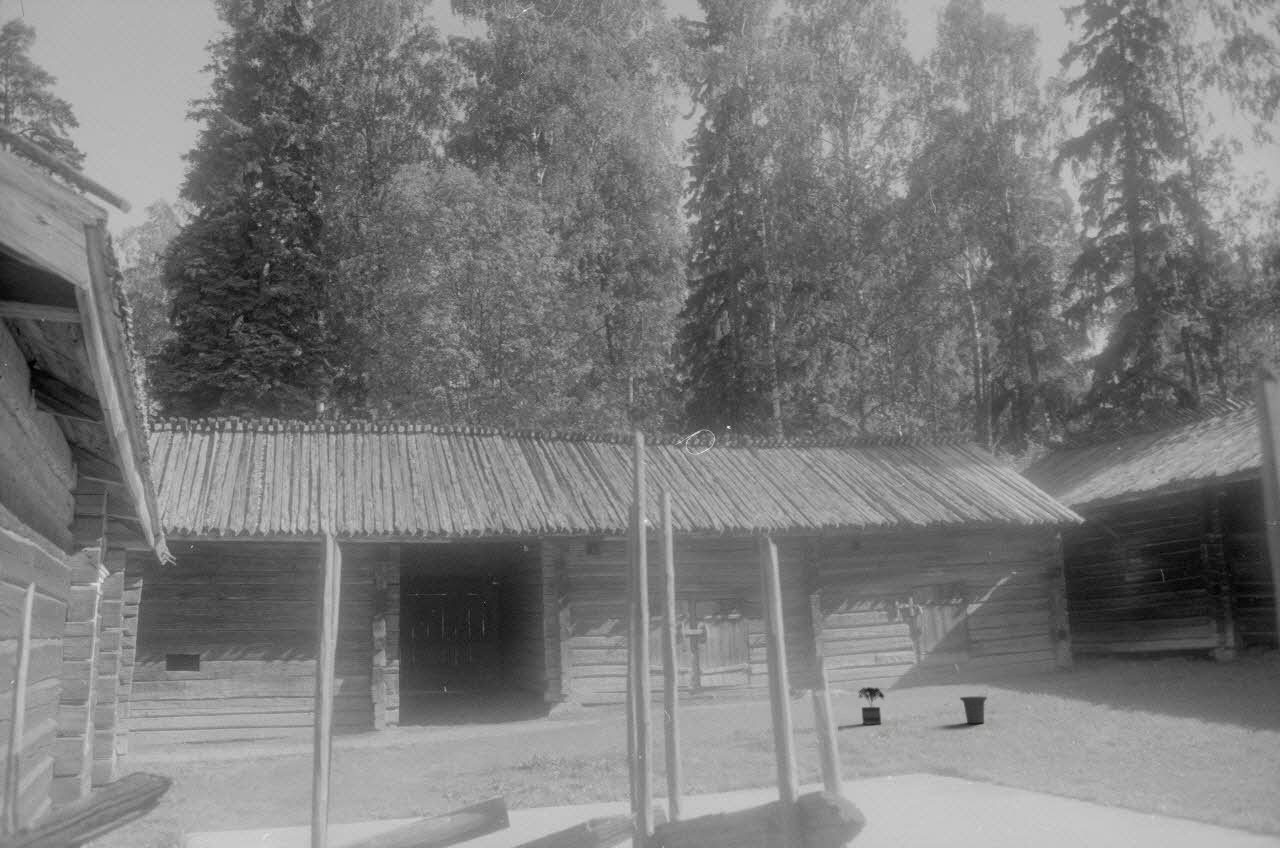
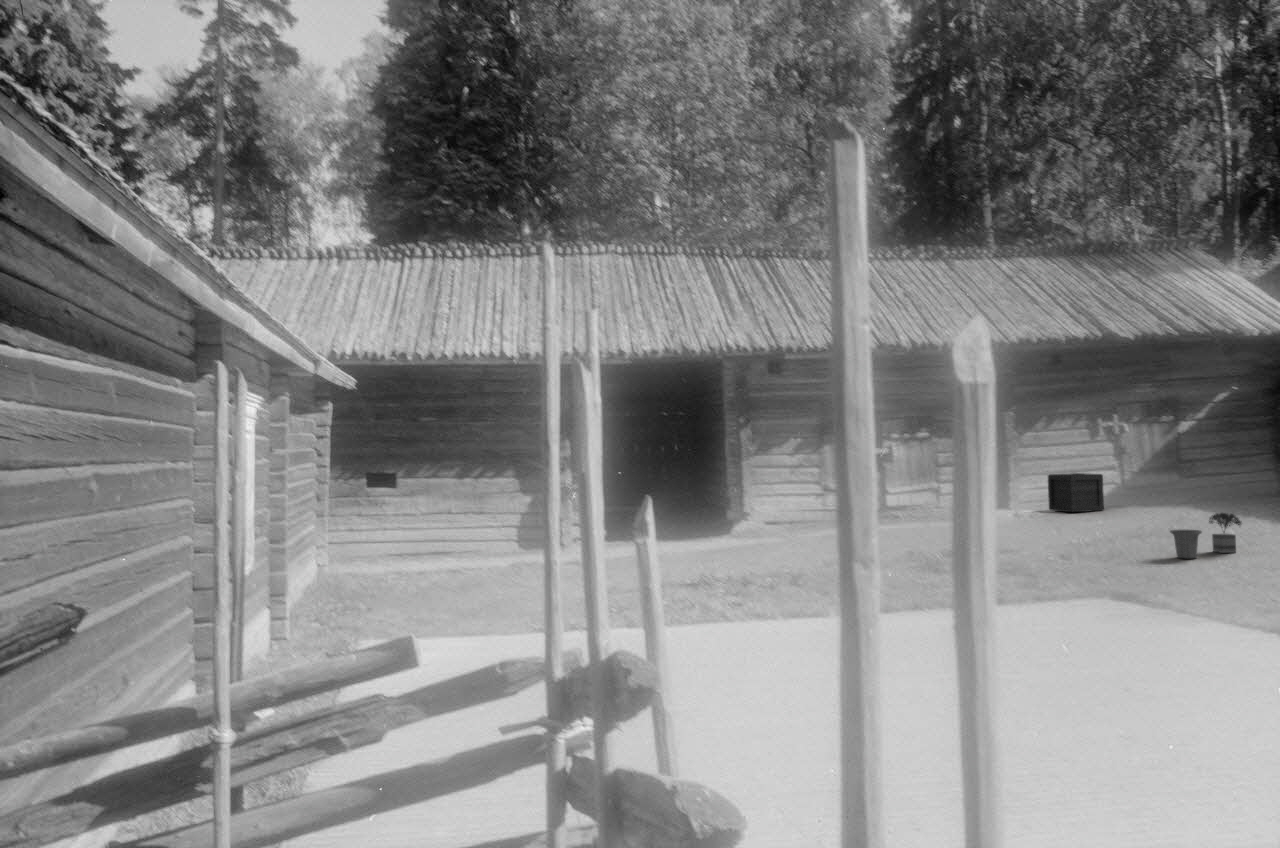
wooden crate: none [851,652,903,690] -> present [1048,473,1104,512]
potted tree: present [859,687,884,725] -> present [1209,513,1242,553]

